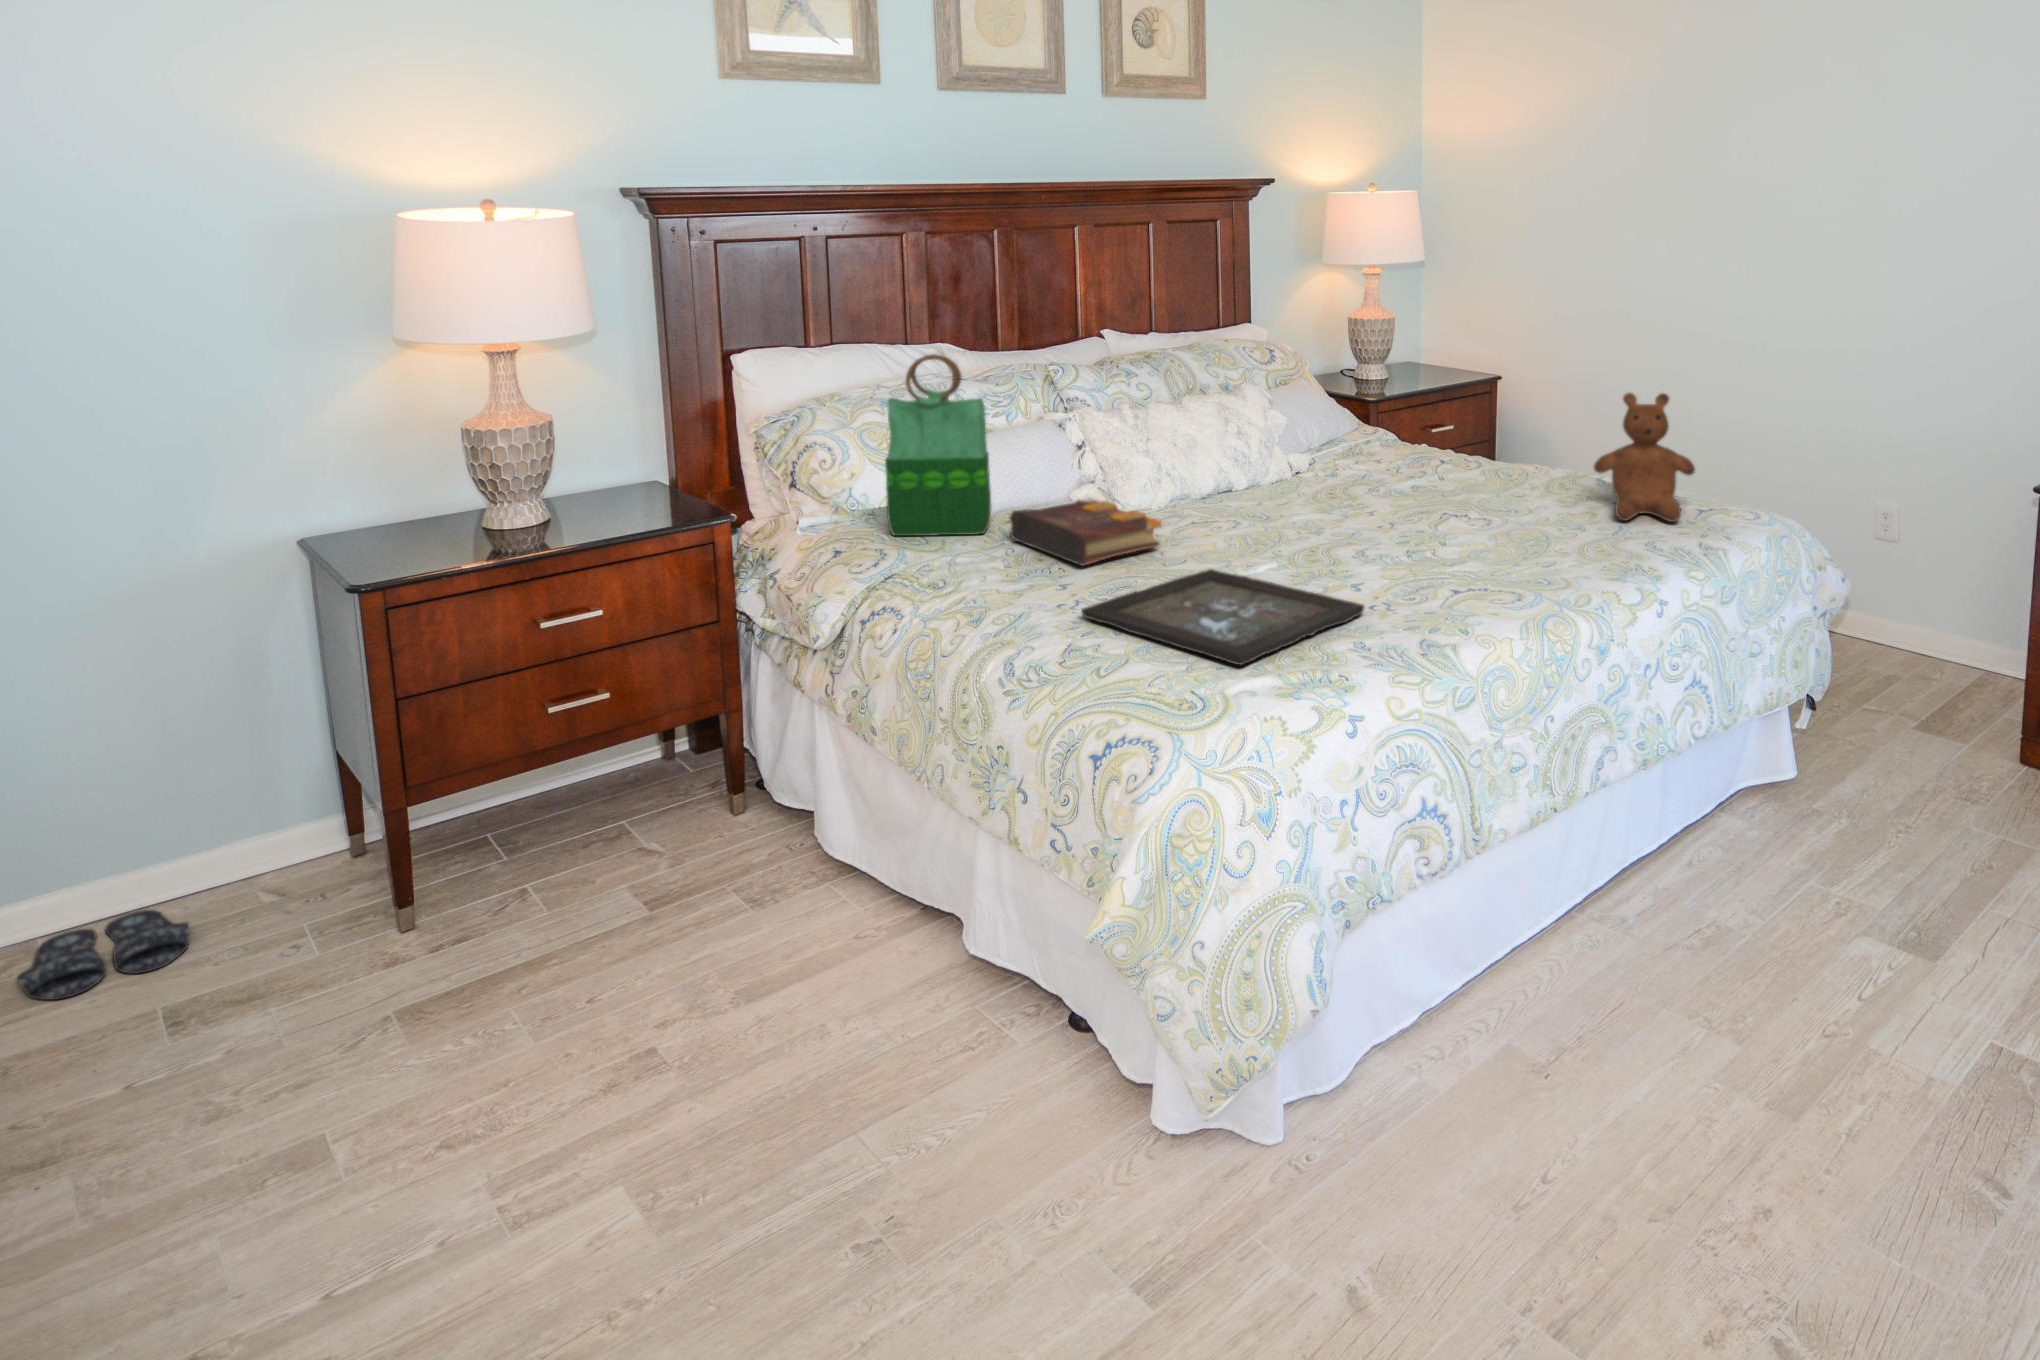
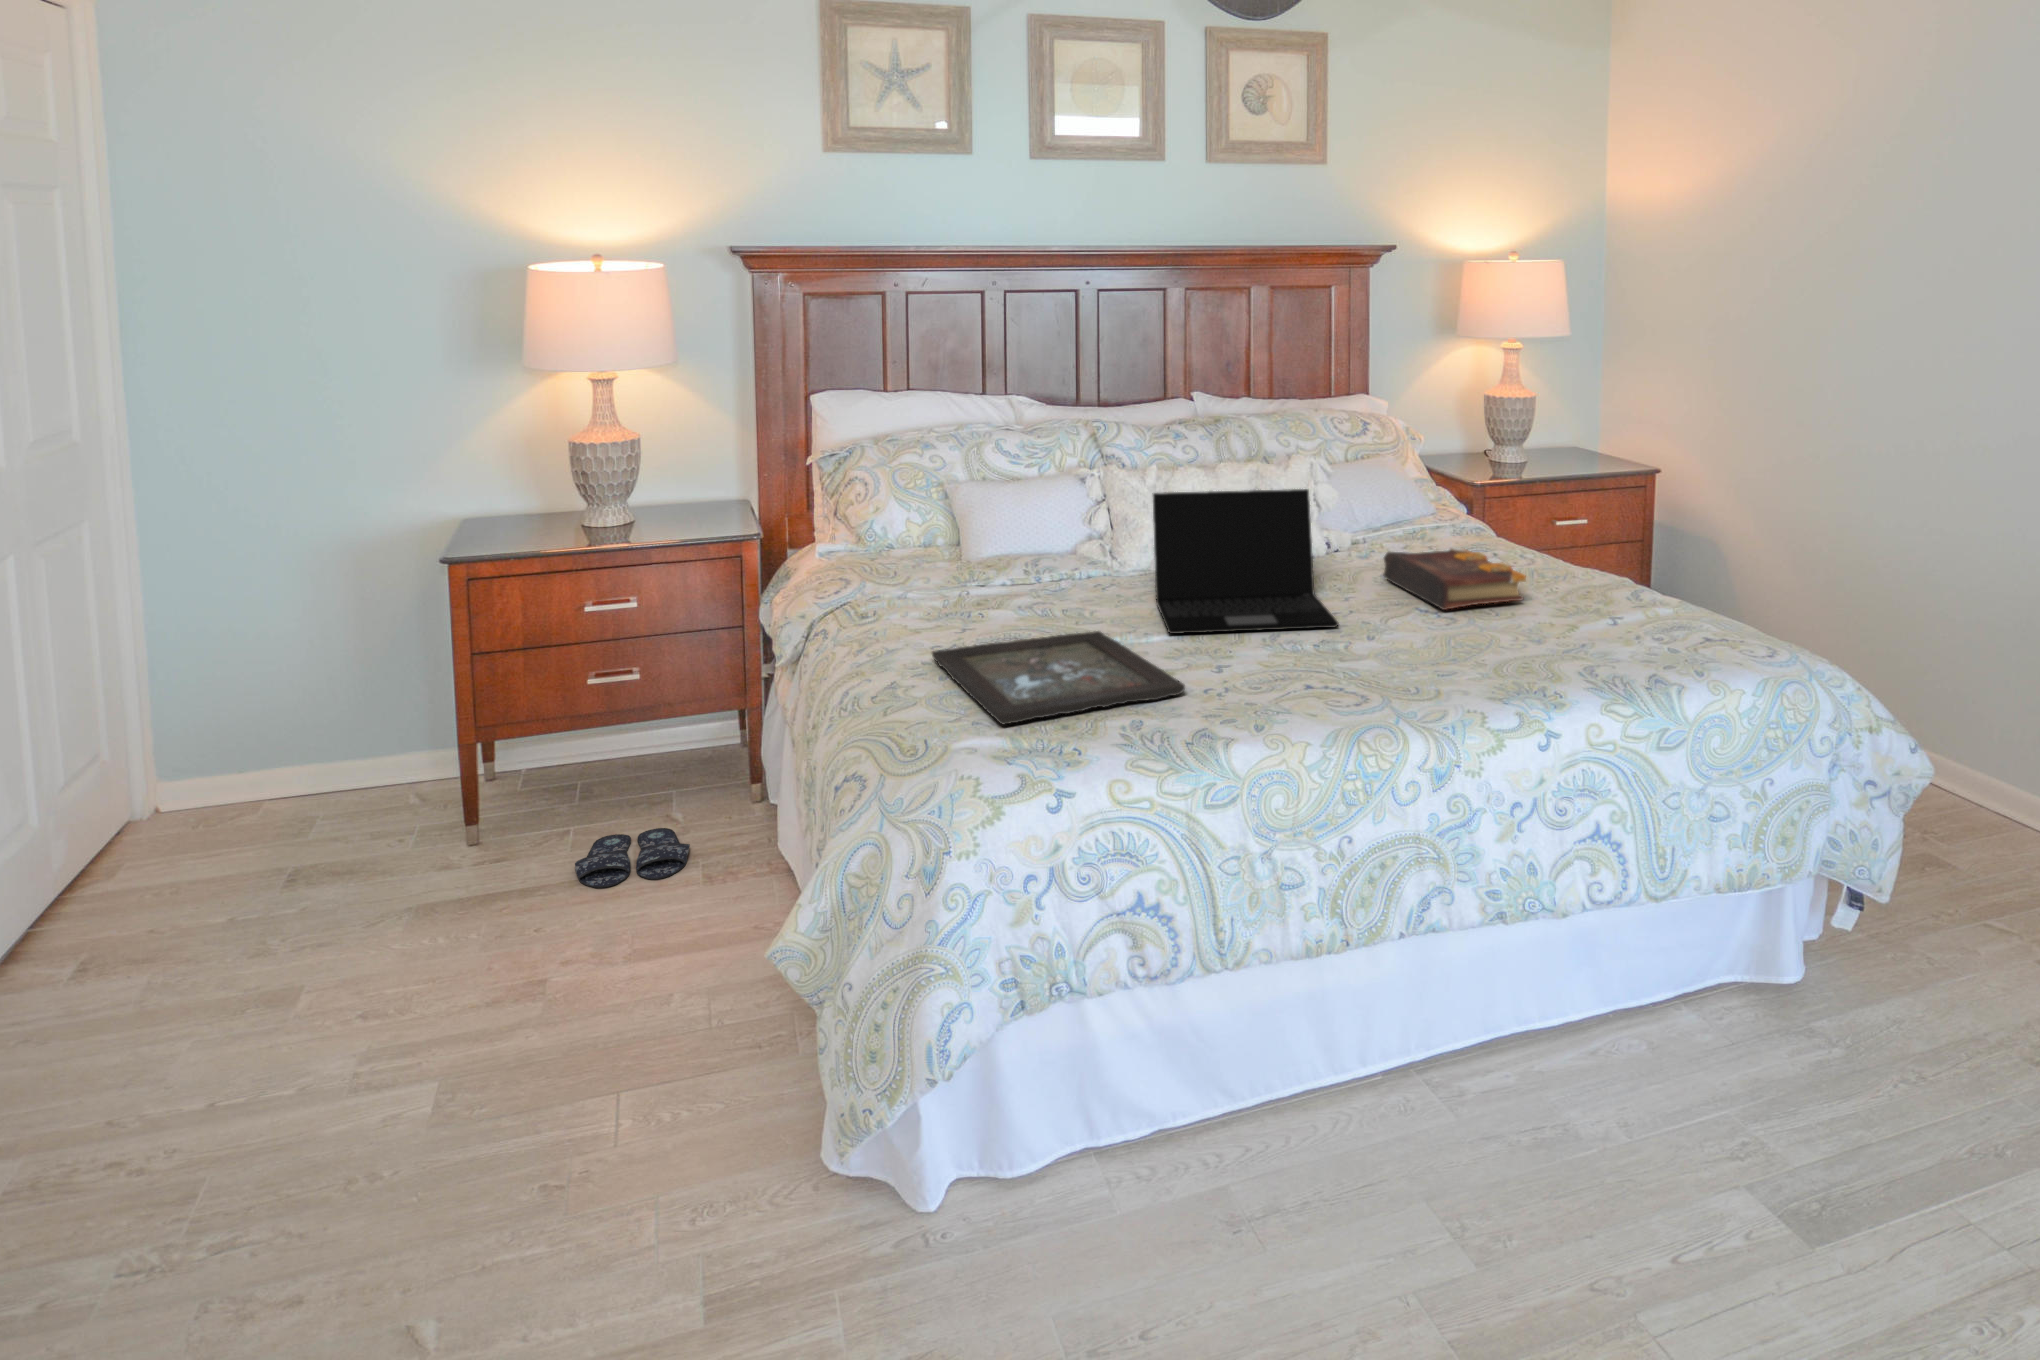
tote bag: present [885,354,991,536] -> none [882,402,974,575]
teddy bear: present [1594,393,1695,522] -> none [1581,491,1698,646]
laptop: none [1206,414,1414,563] -> present [1153,489,1338,634]
book: present [1010,498,1162,566] -> present [1383,548,1526,610]
slippers: present [17,910,189,1000] -> present [575,828,690,888]

